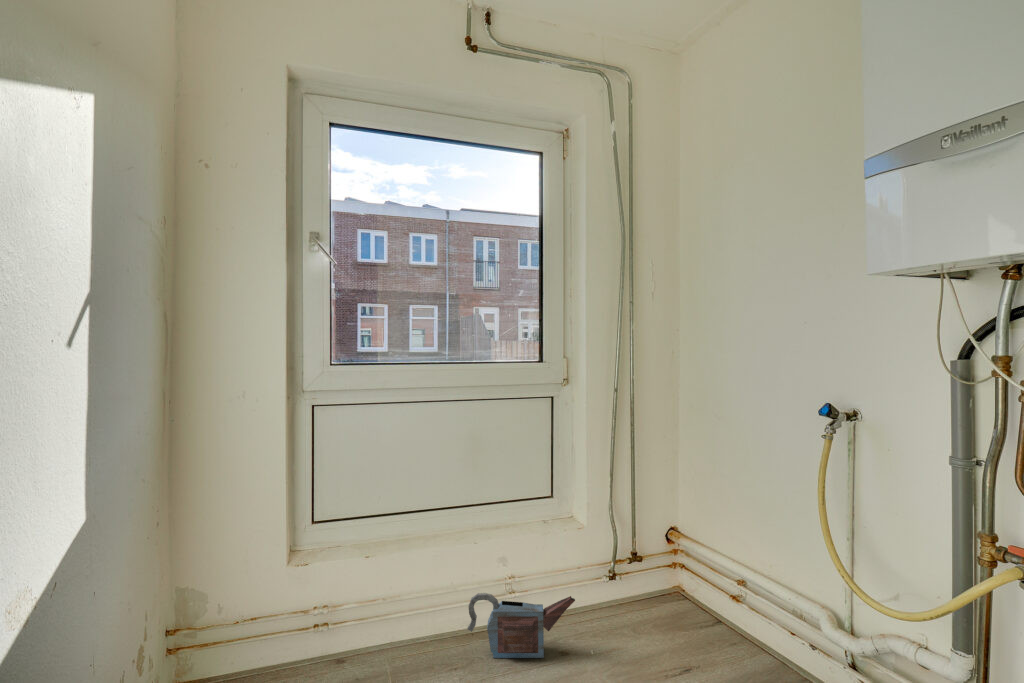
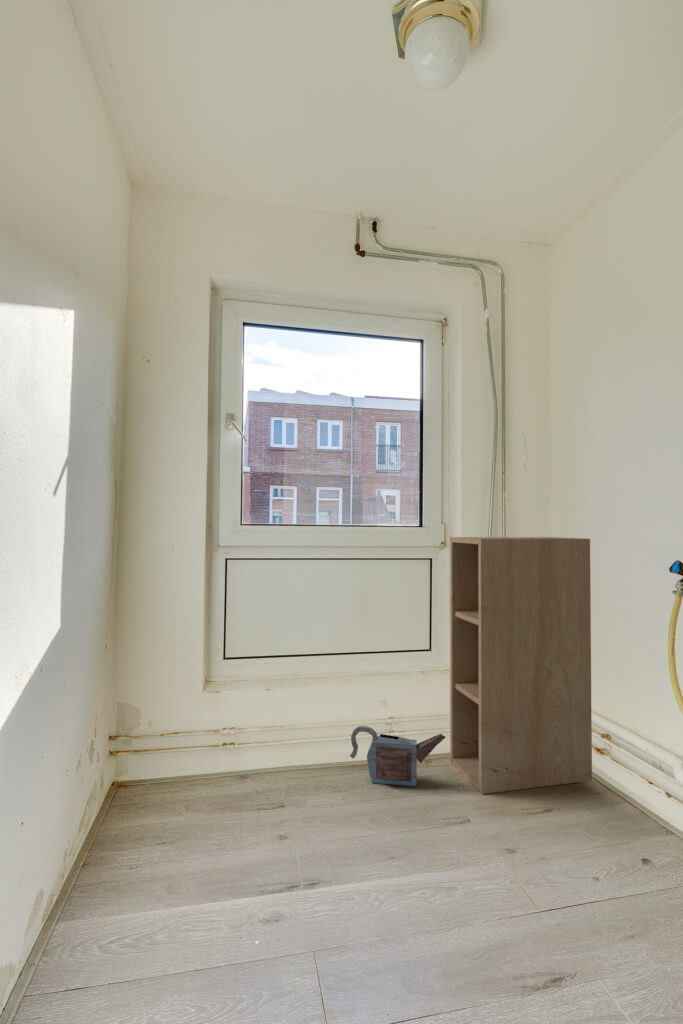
shelving unit: none [575,370,728,661] -> present [450,537,592,794]

